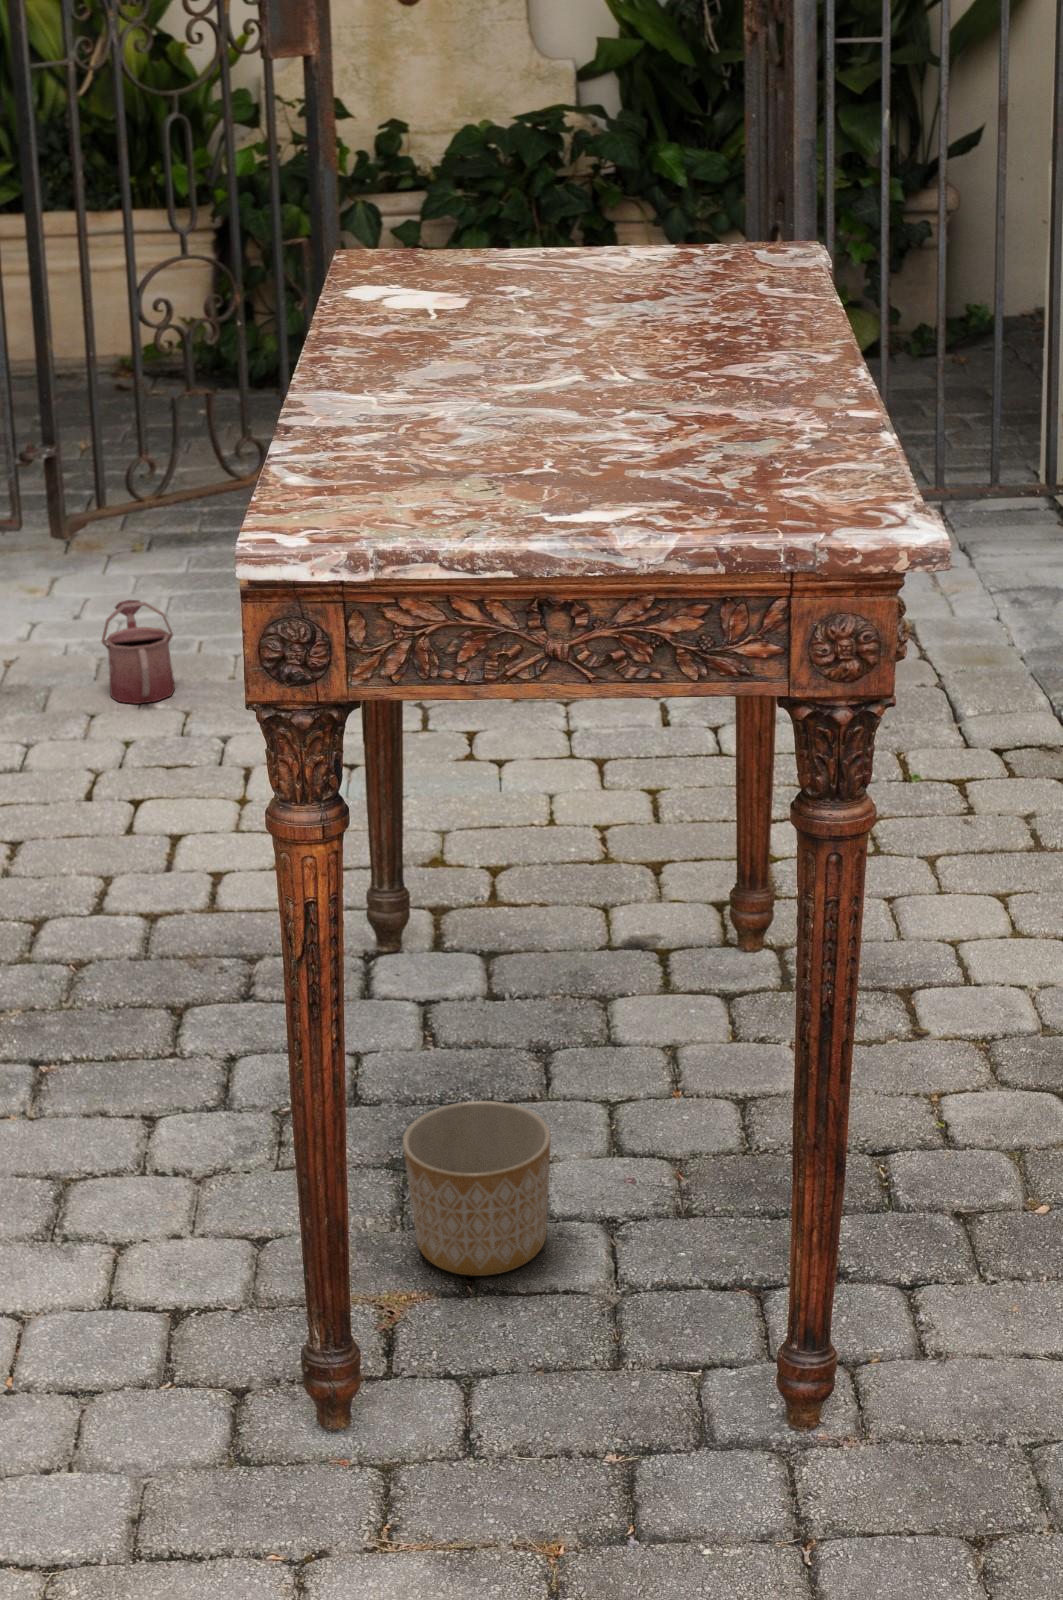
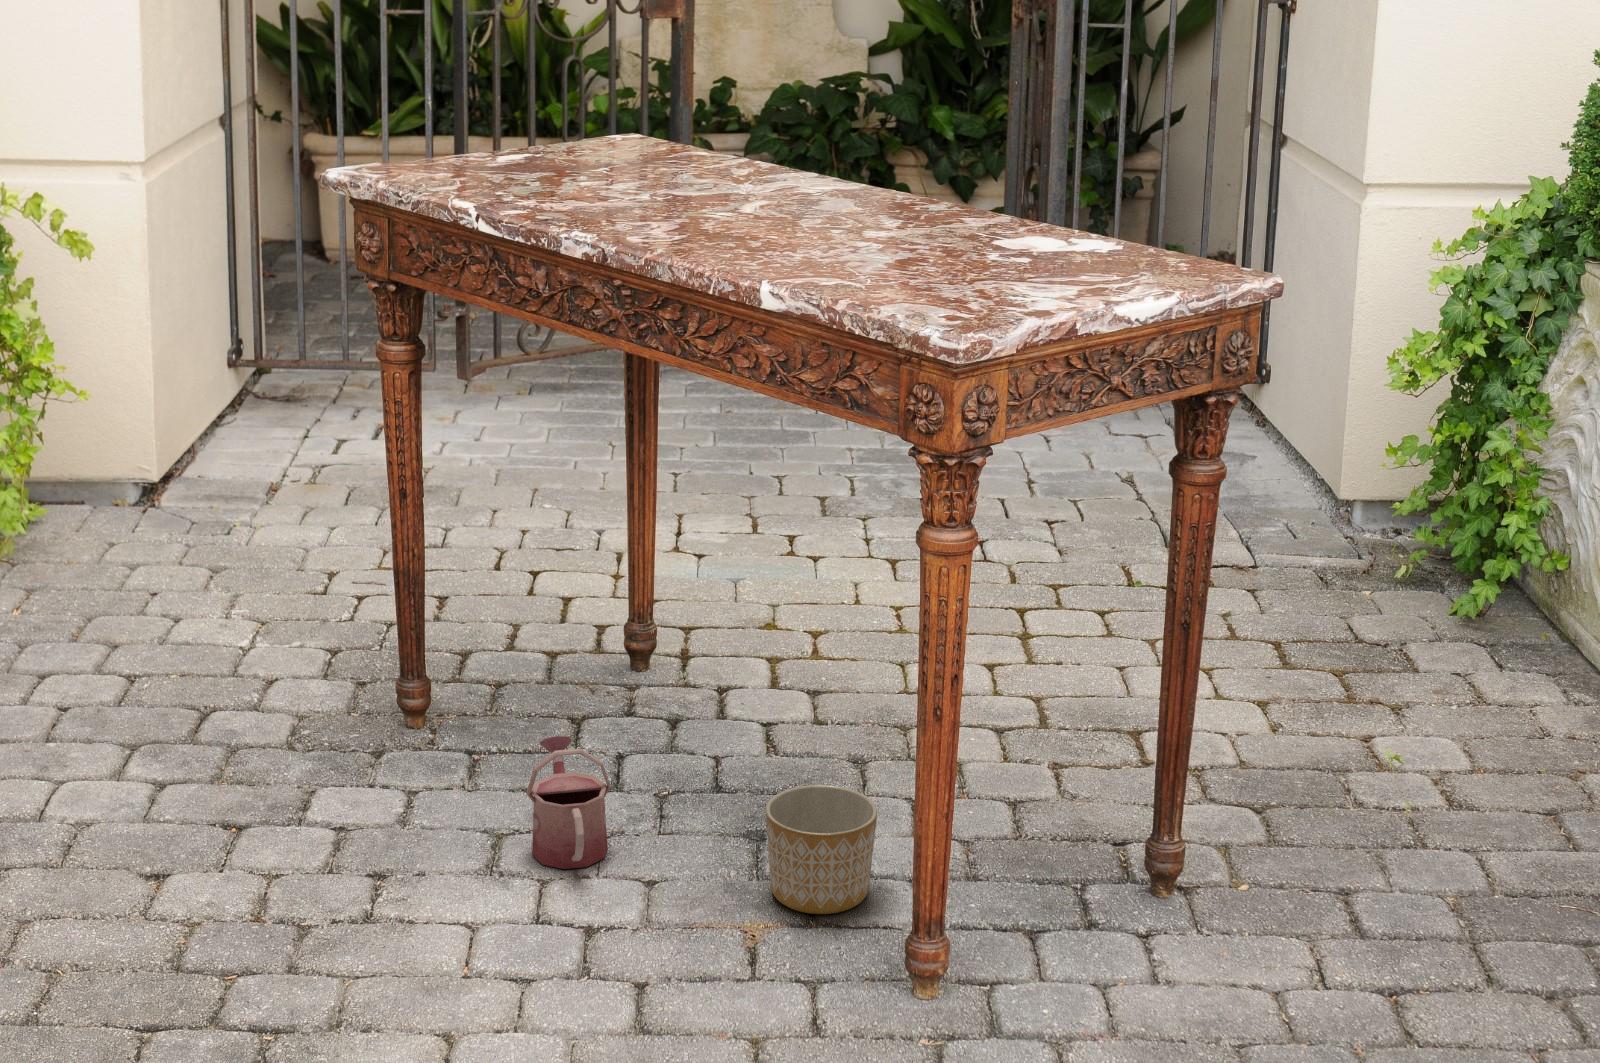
watering can: present [102,600,175,704] -> present [526,736,611,869]

